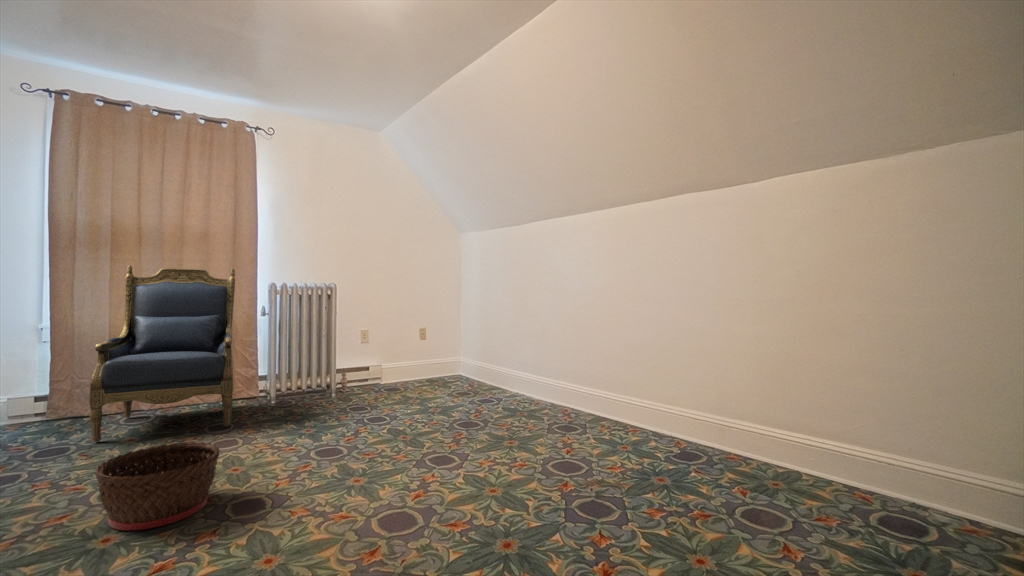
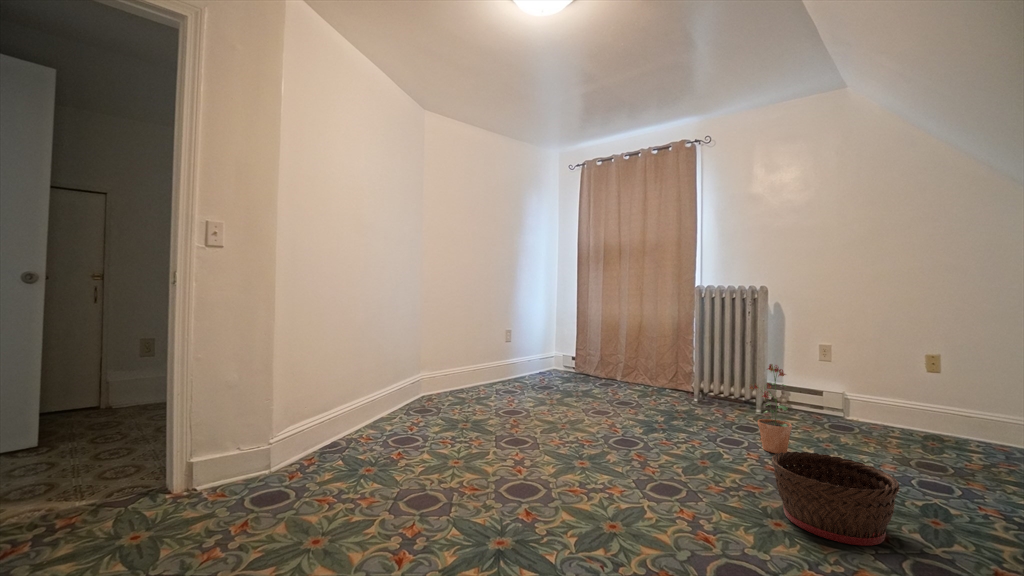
armchair: present [89,265,235,442] -> none [794,278,954,468]
potted plant: none [28,364,94,472] -> present [750,364,792,454]

